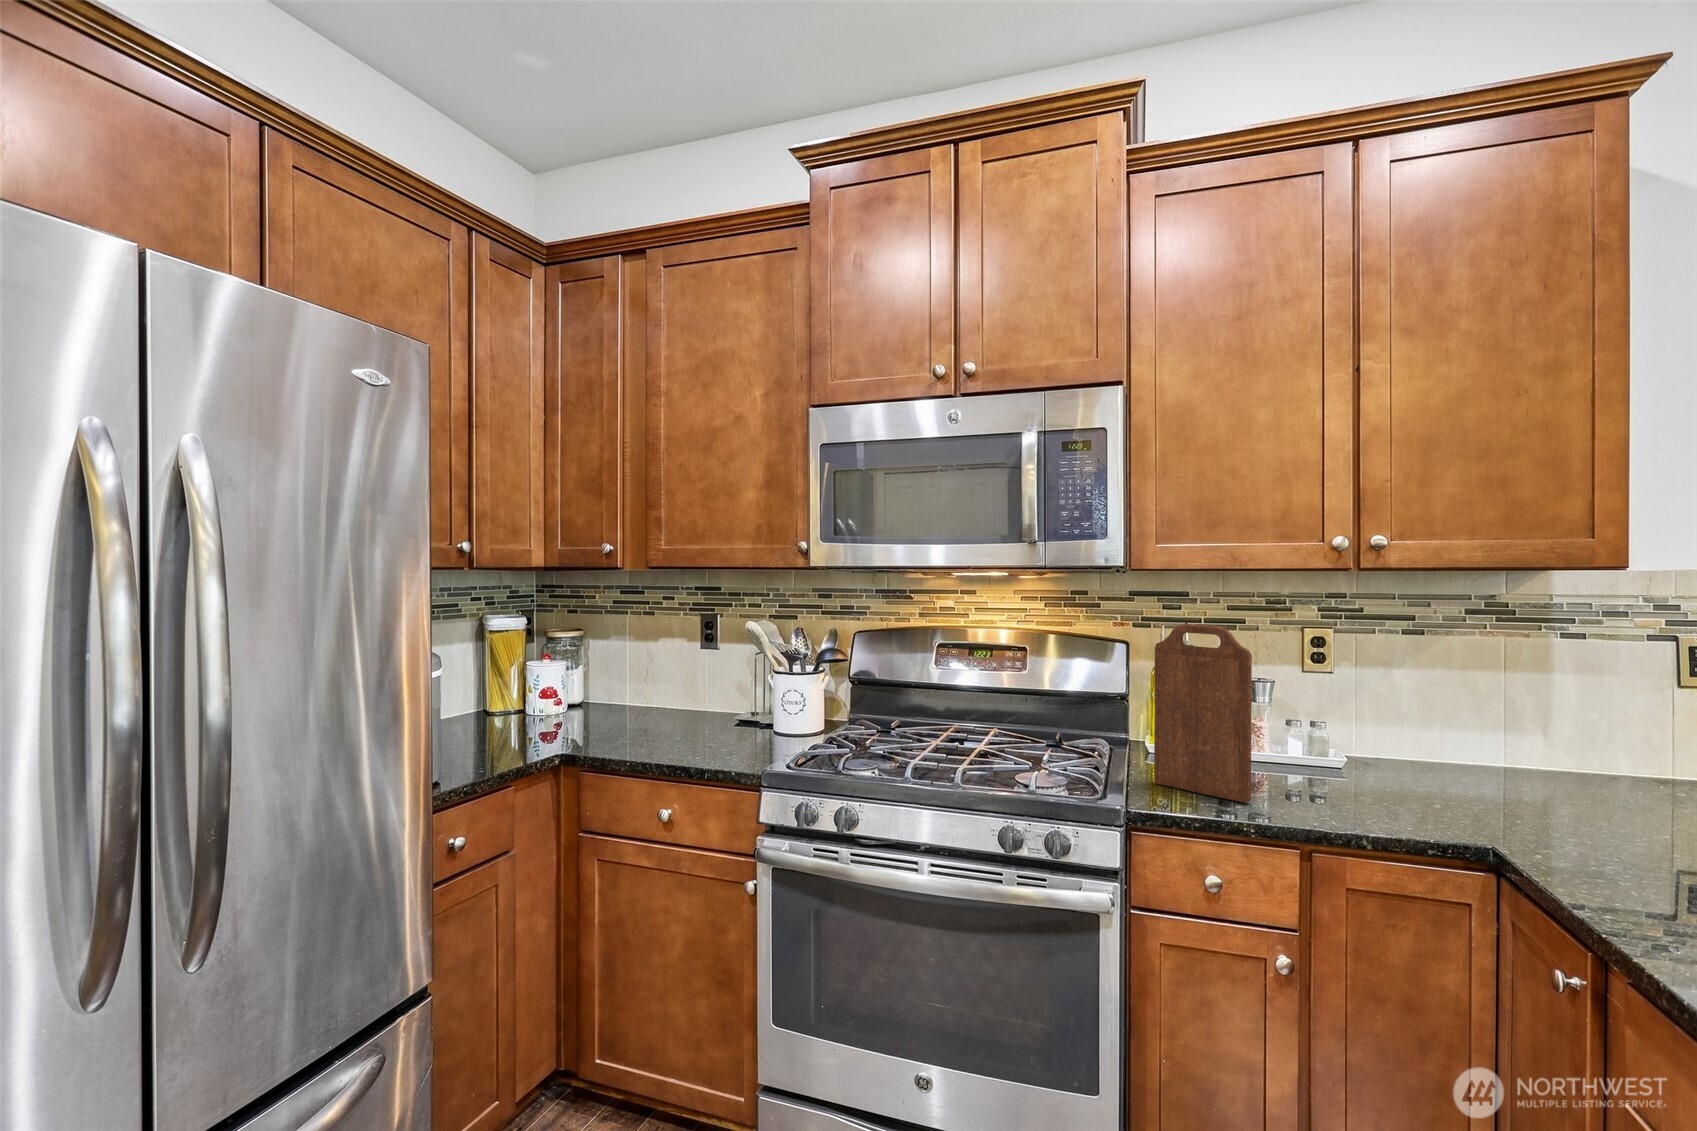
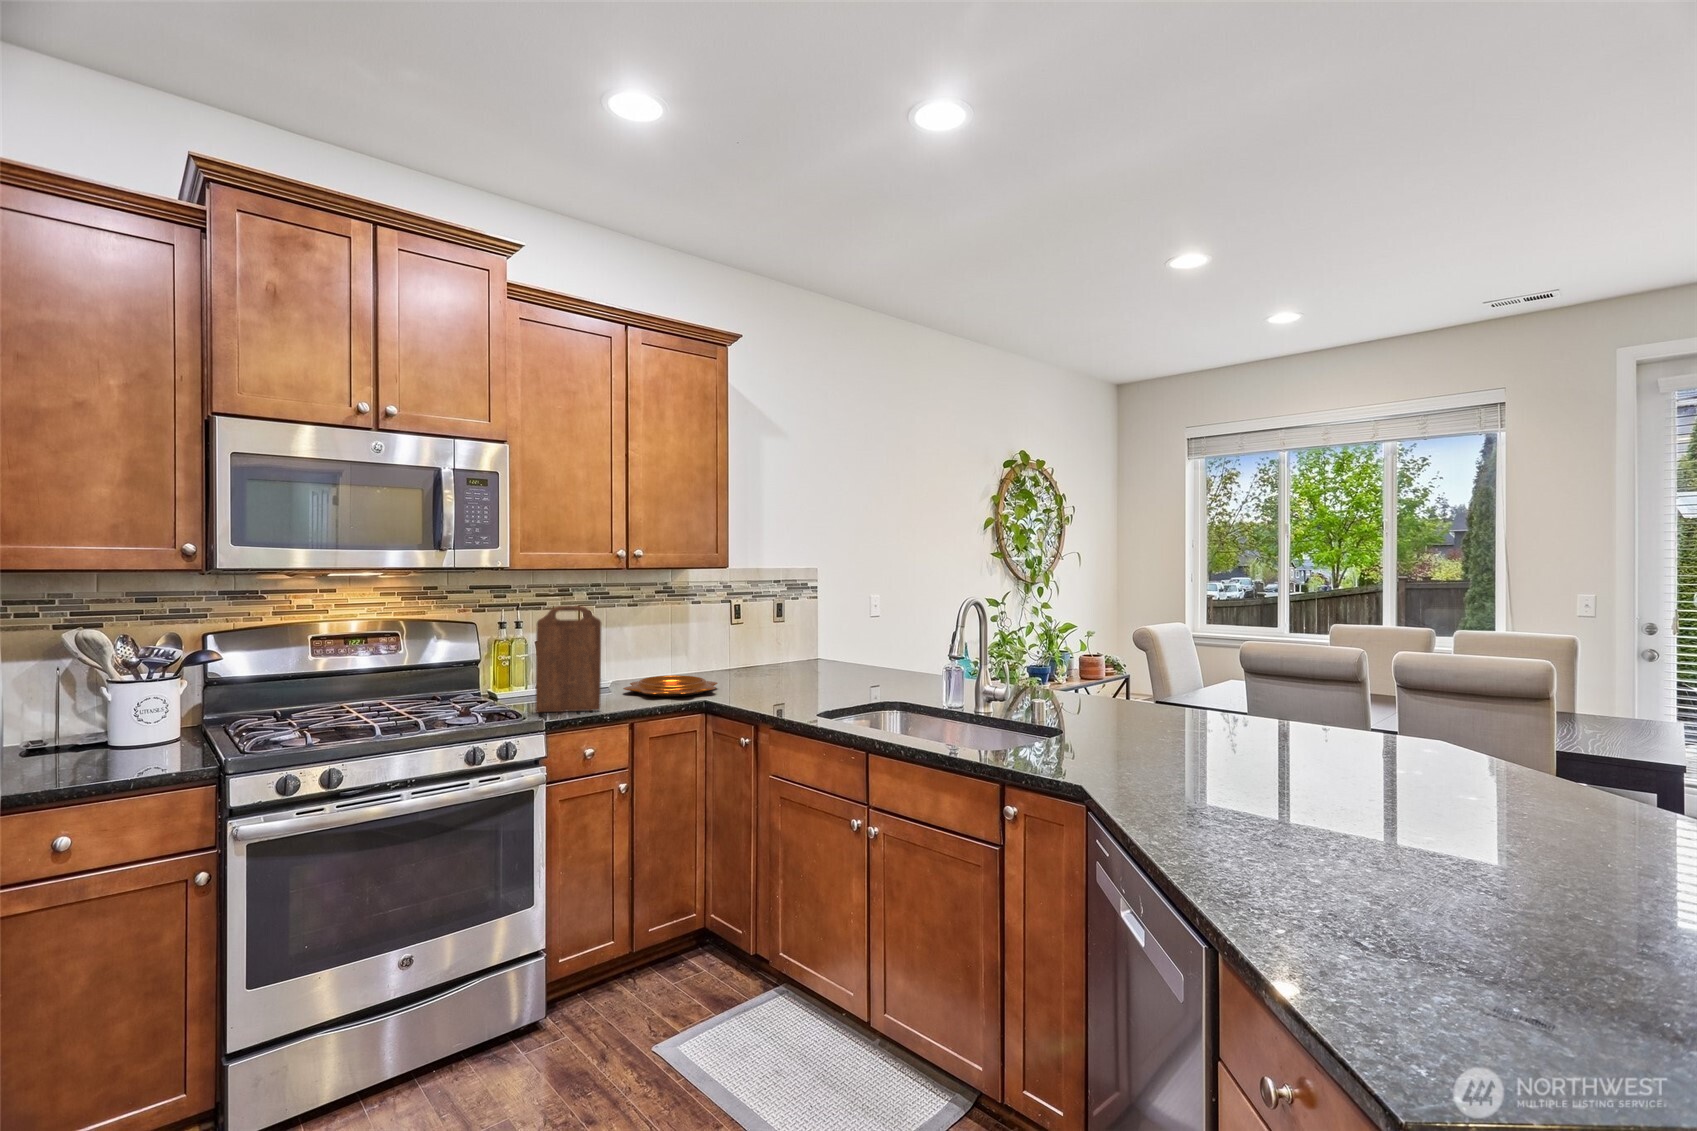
decorative bowl: none [1343,766,1565,818] -> present [623,675,718,697]

